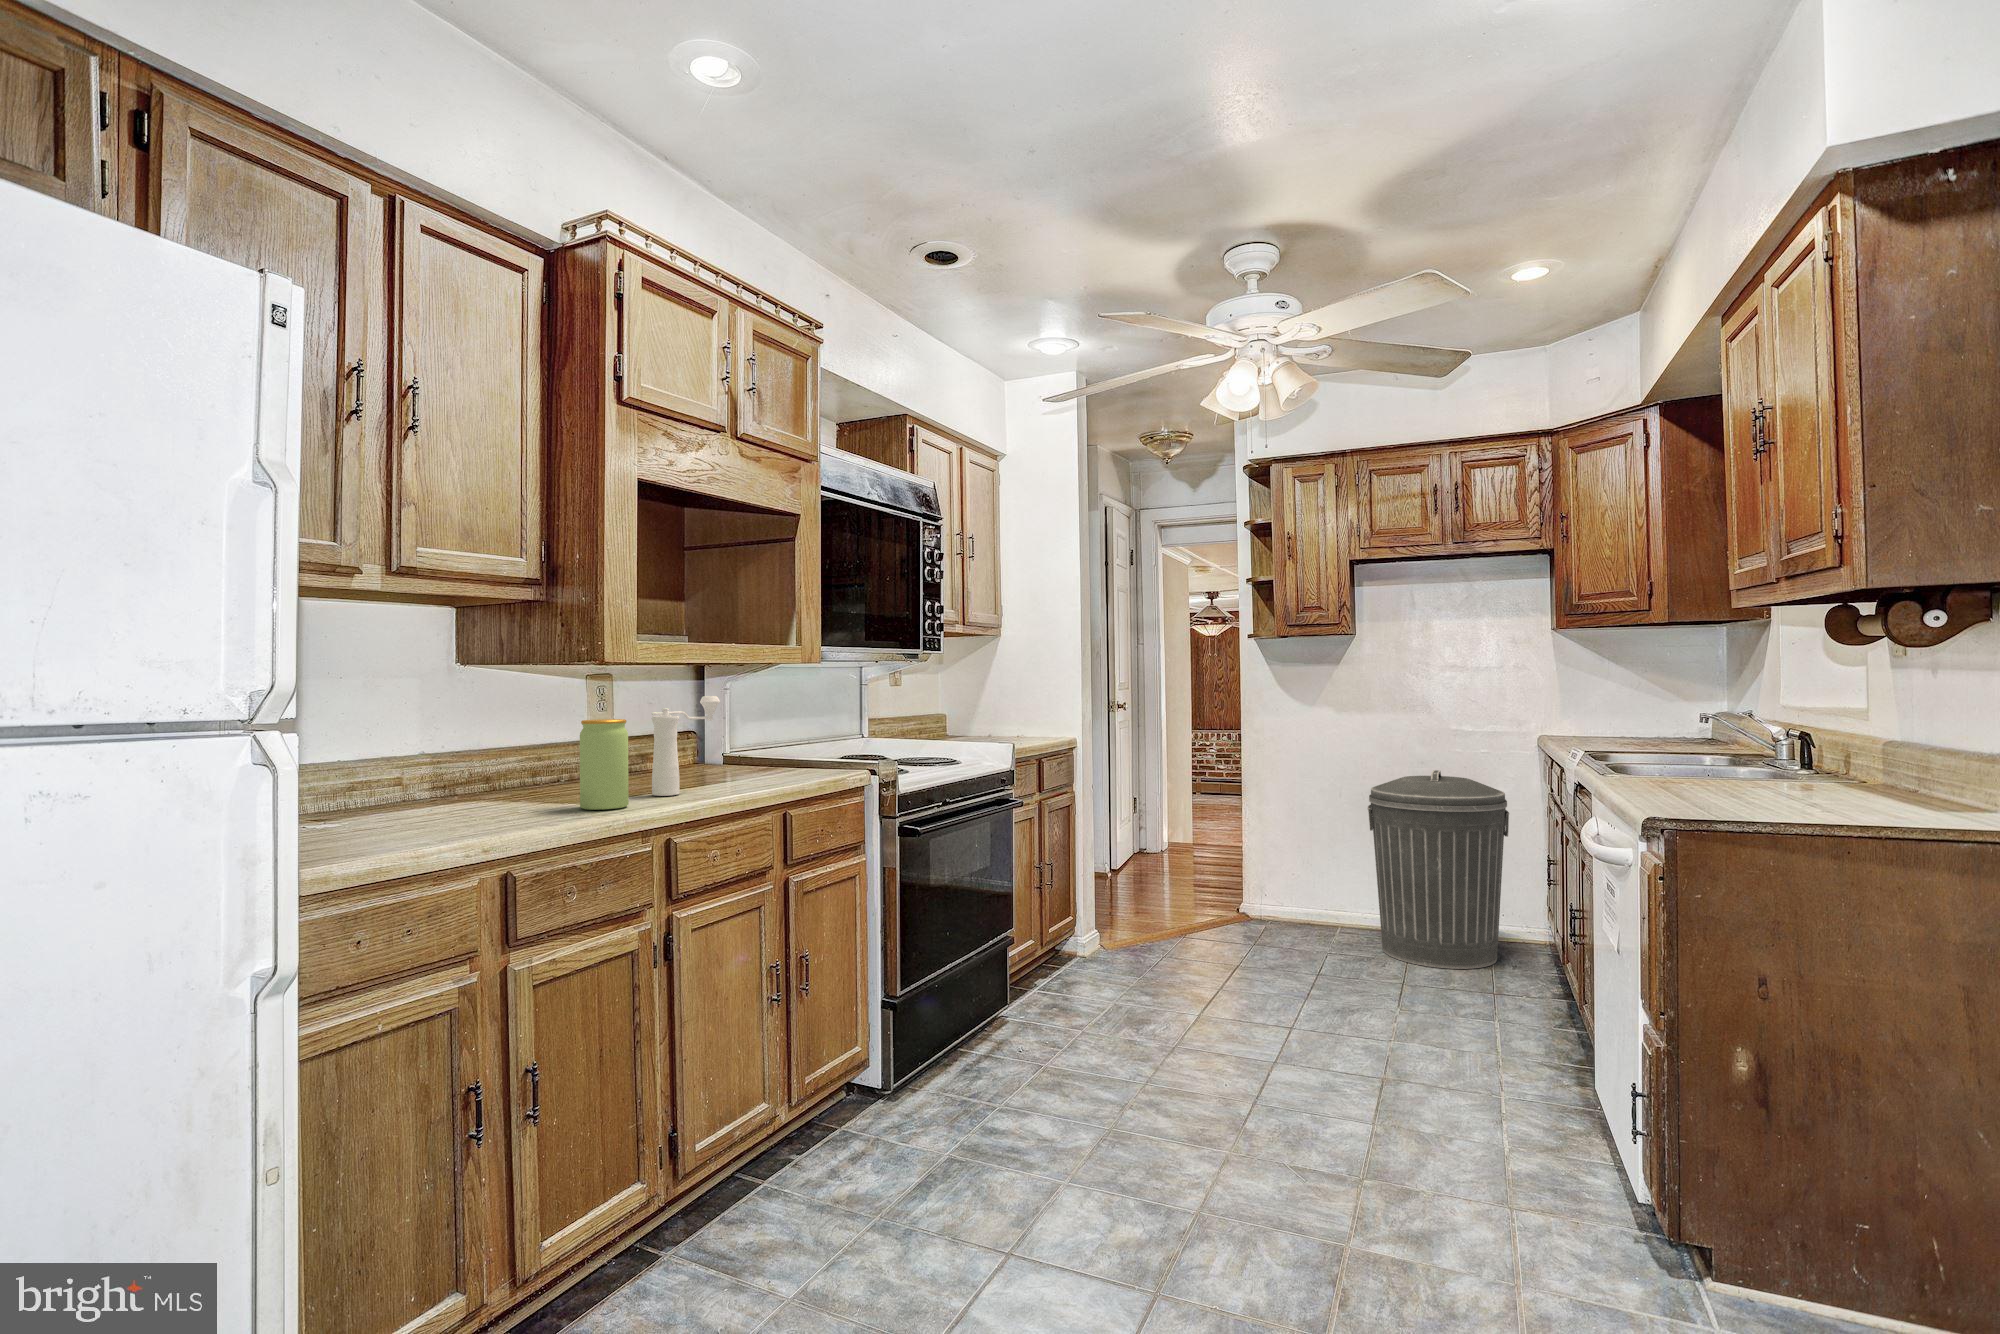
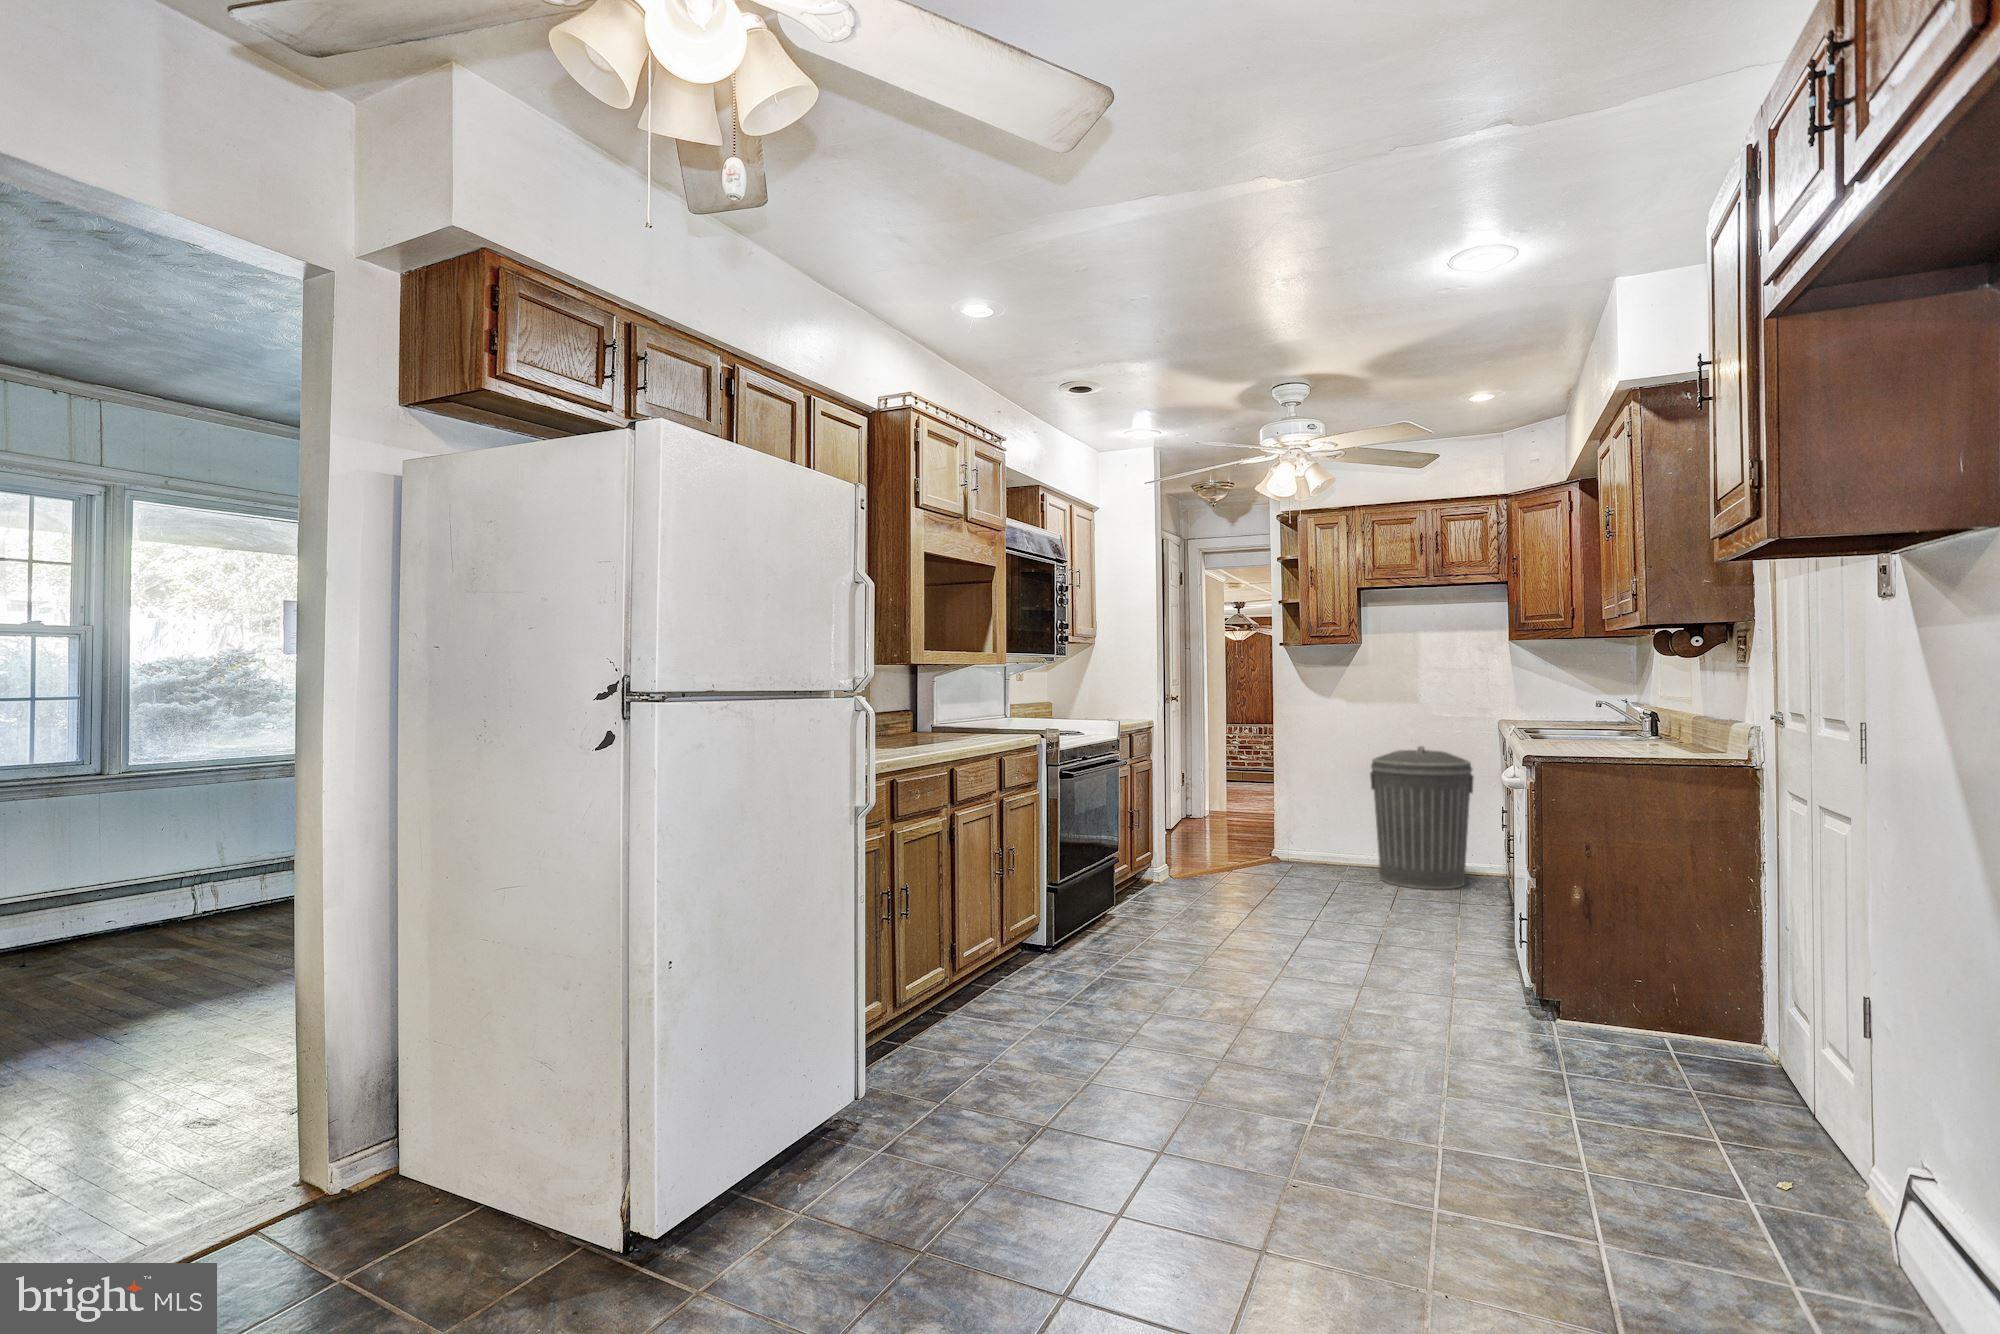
pepper mill: present [652,696,720,796] -> none [930,686,965,745]
jar: present [580,719,629,810] -> none [903,698,930,750]

